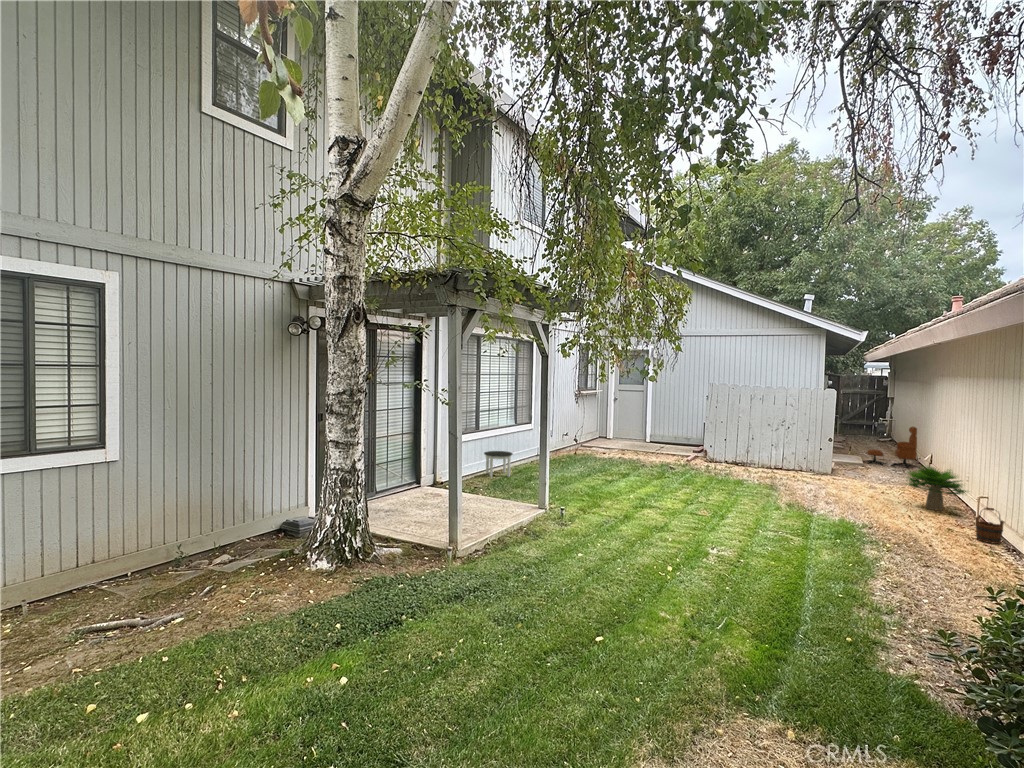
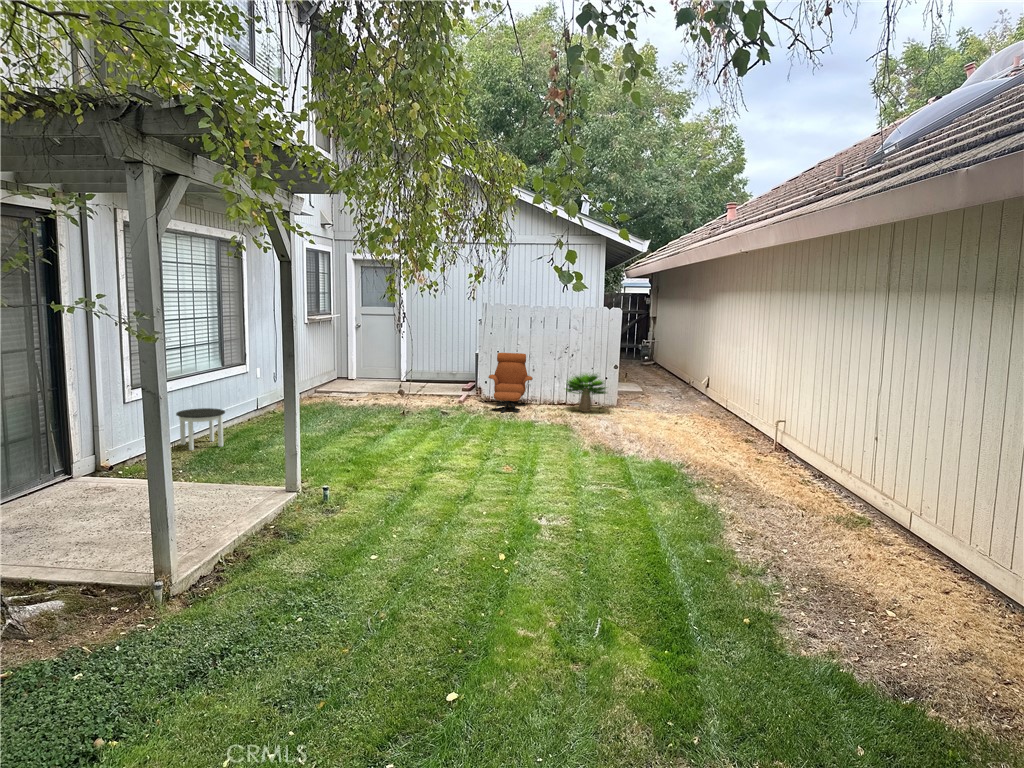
lounge chair: present [864,427,917,468] -> present [488,353,533,413]
potted plant: present [906,466,966,511] -> present [566,374,607,412]
wooden bucket: present [975,508,1004,544] -> none [771,433,795,469]

